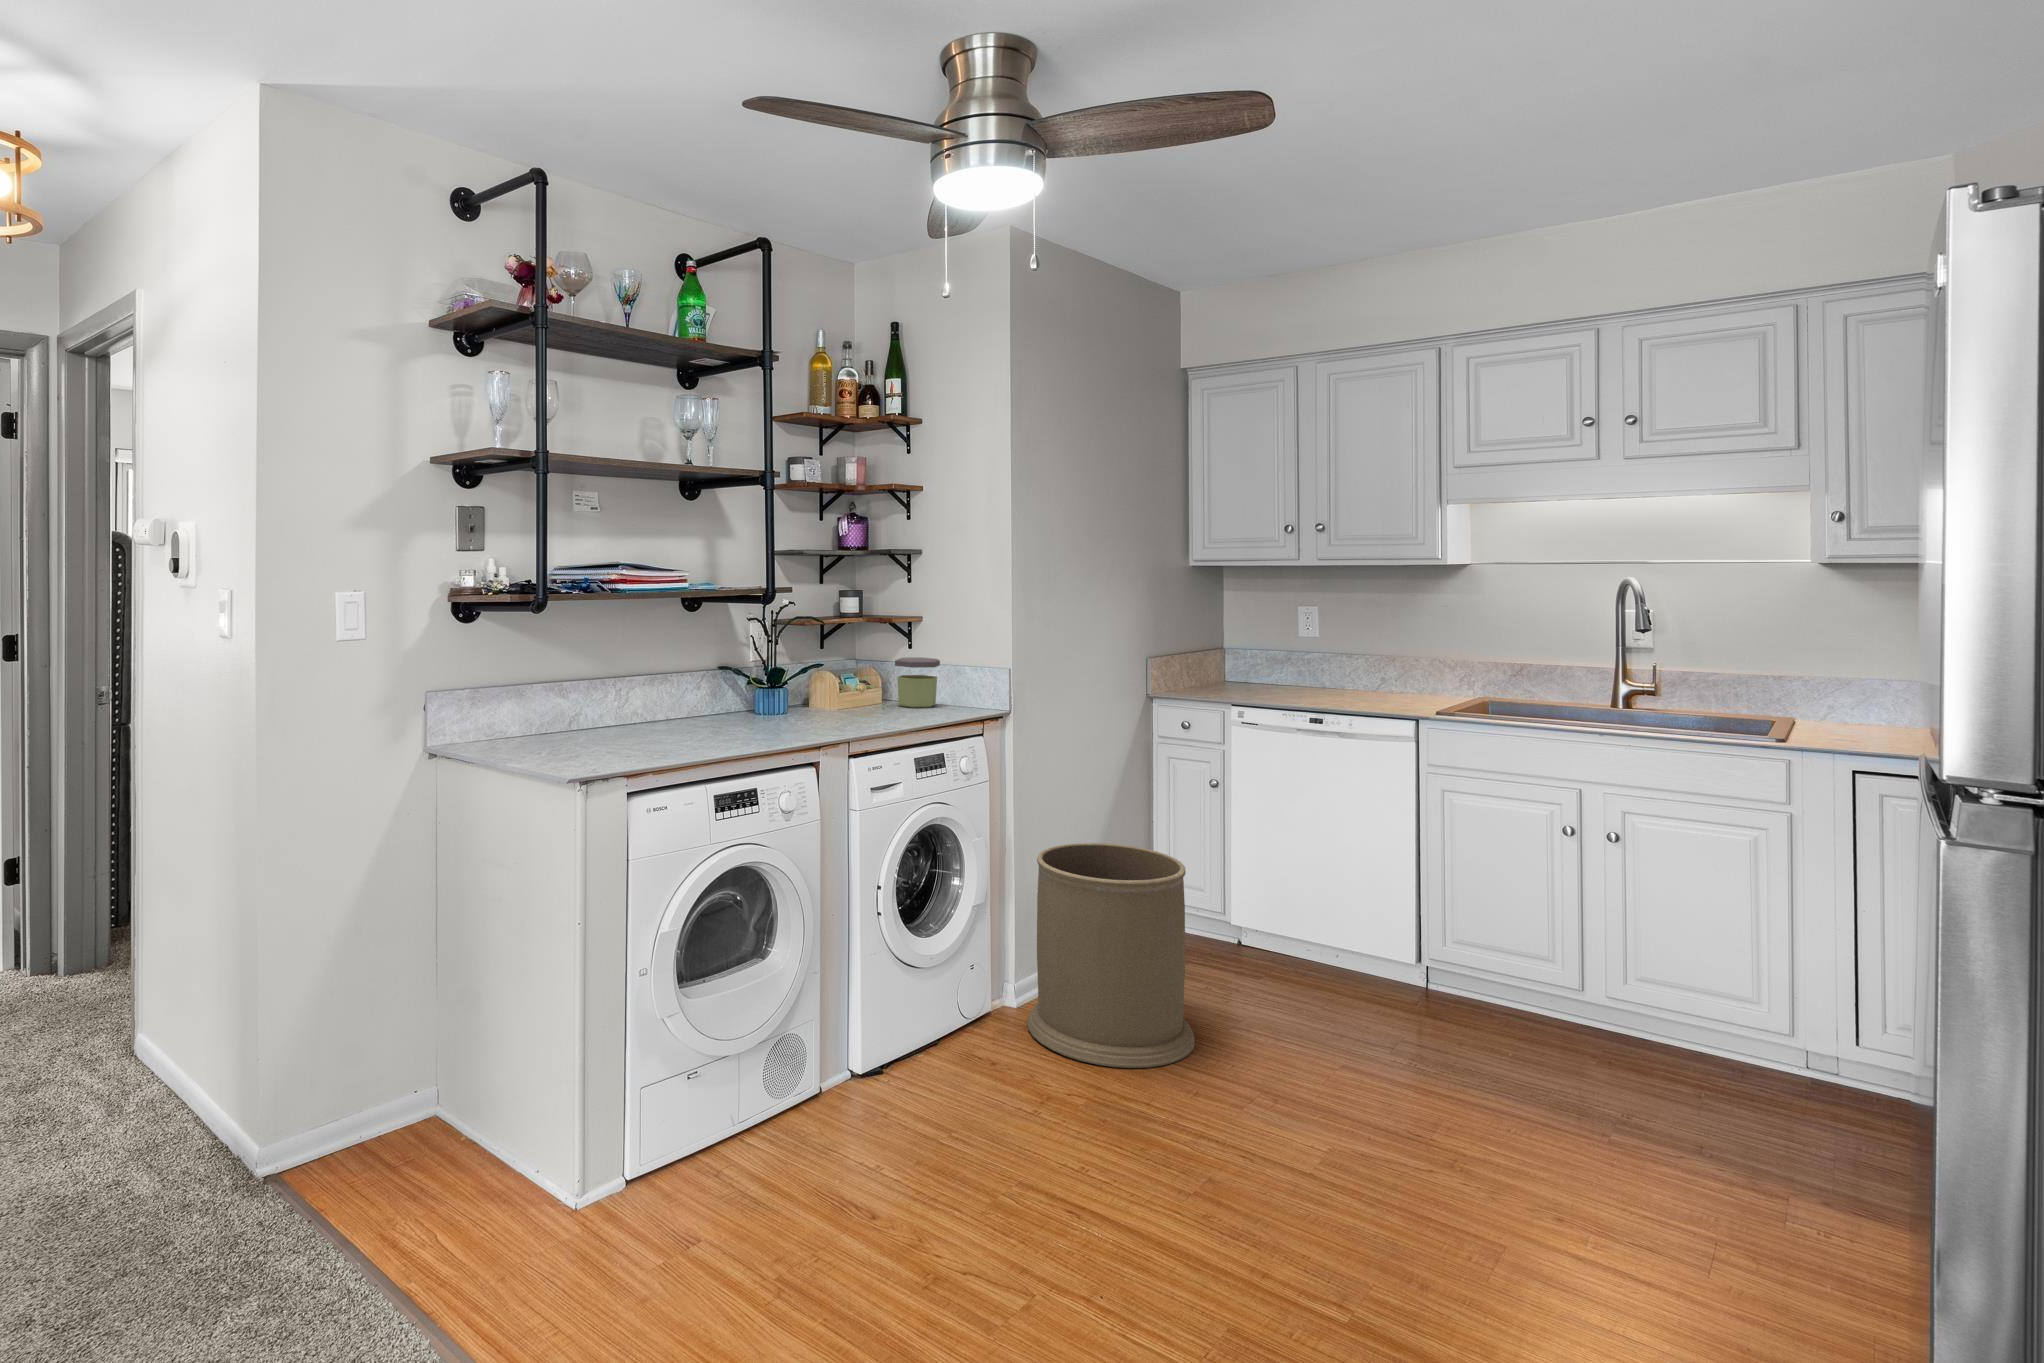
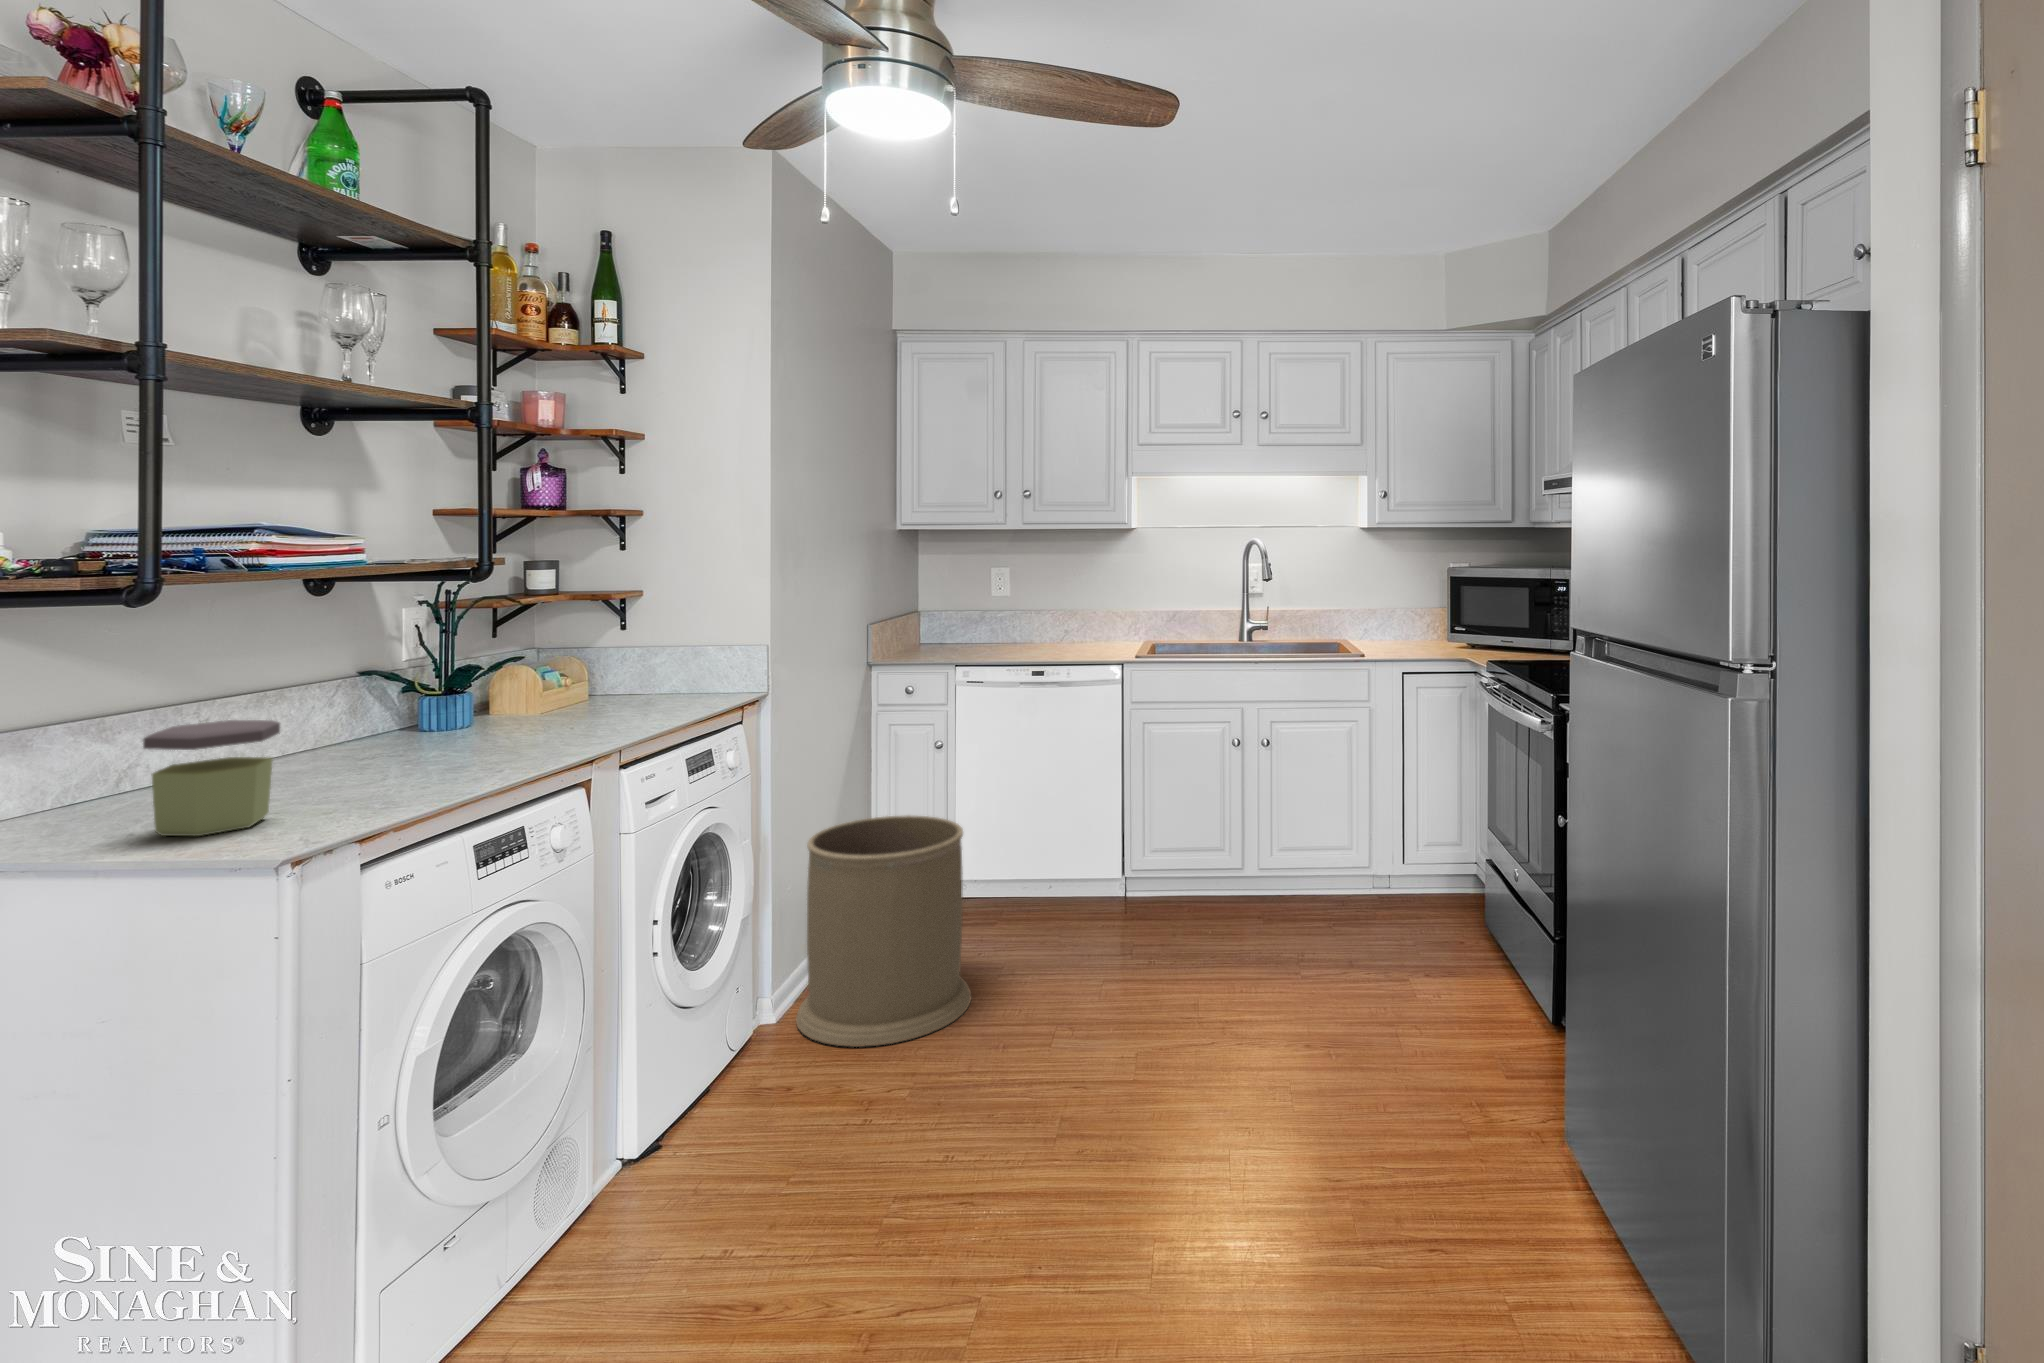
jar: present [895,657,940,708] -> present [143,720,280,836]

